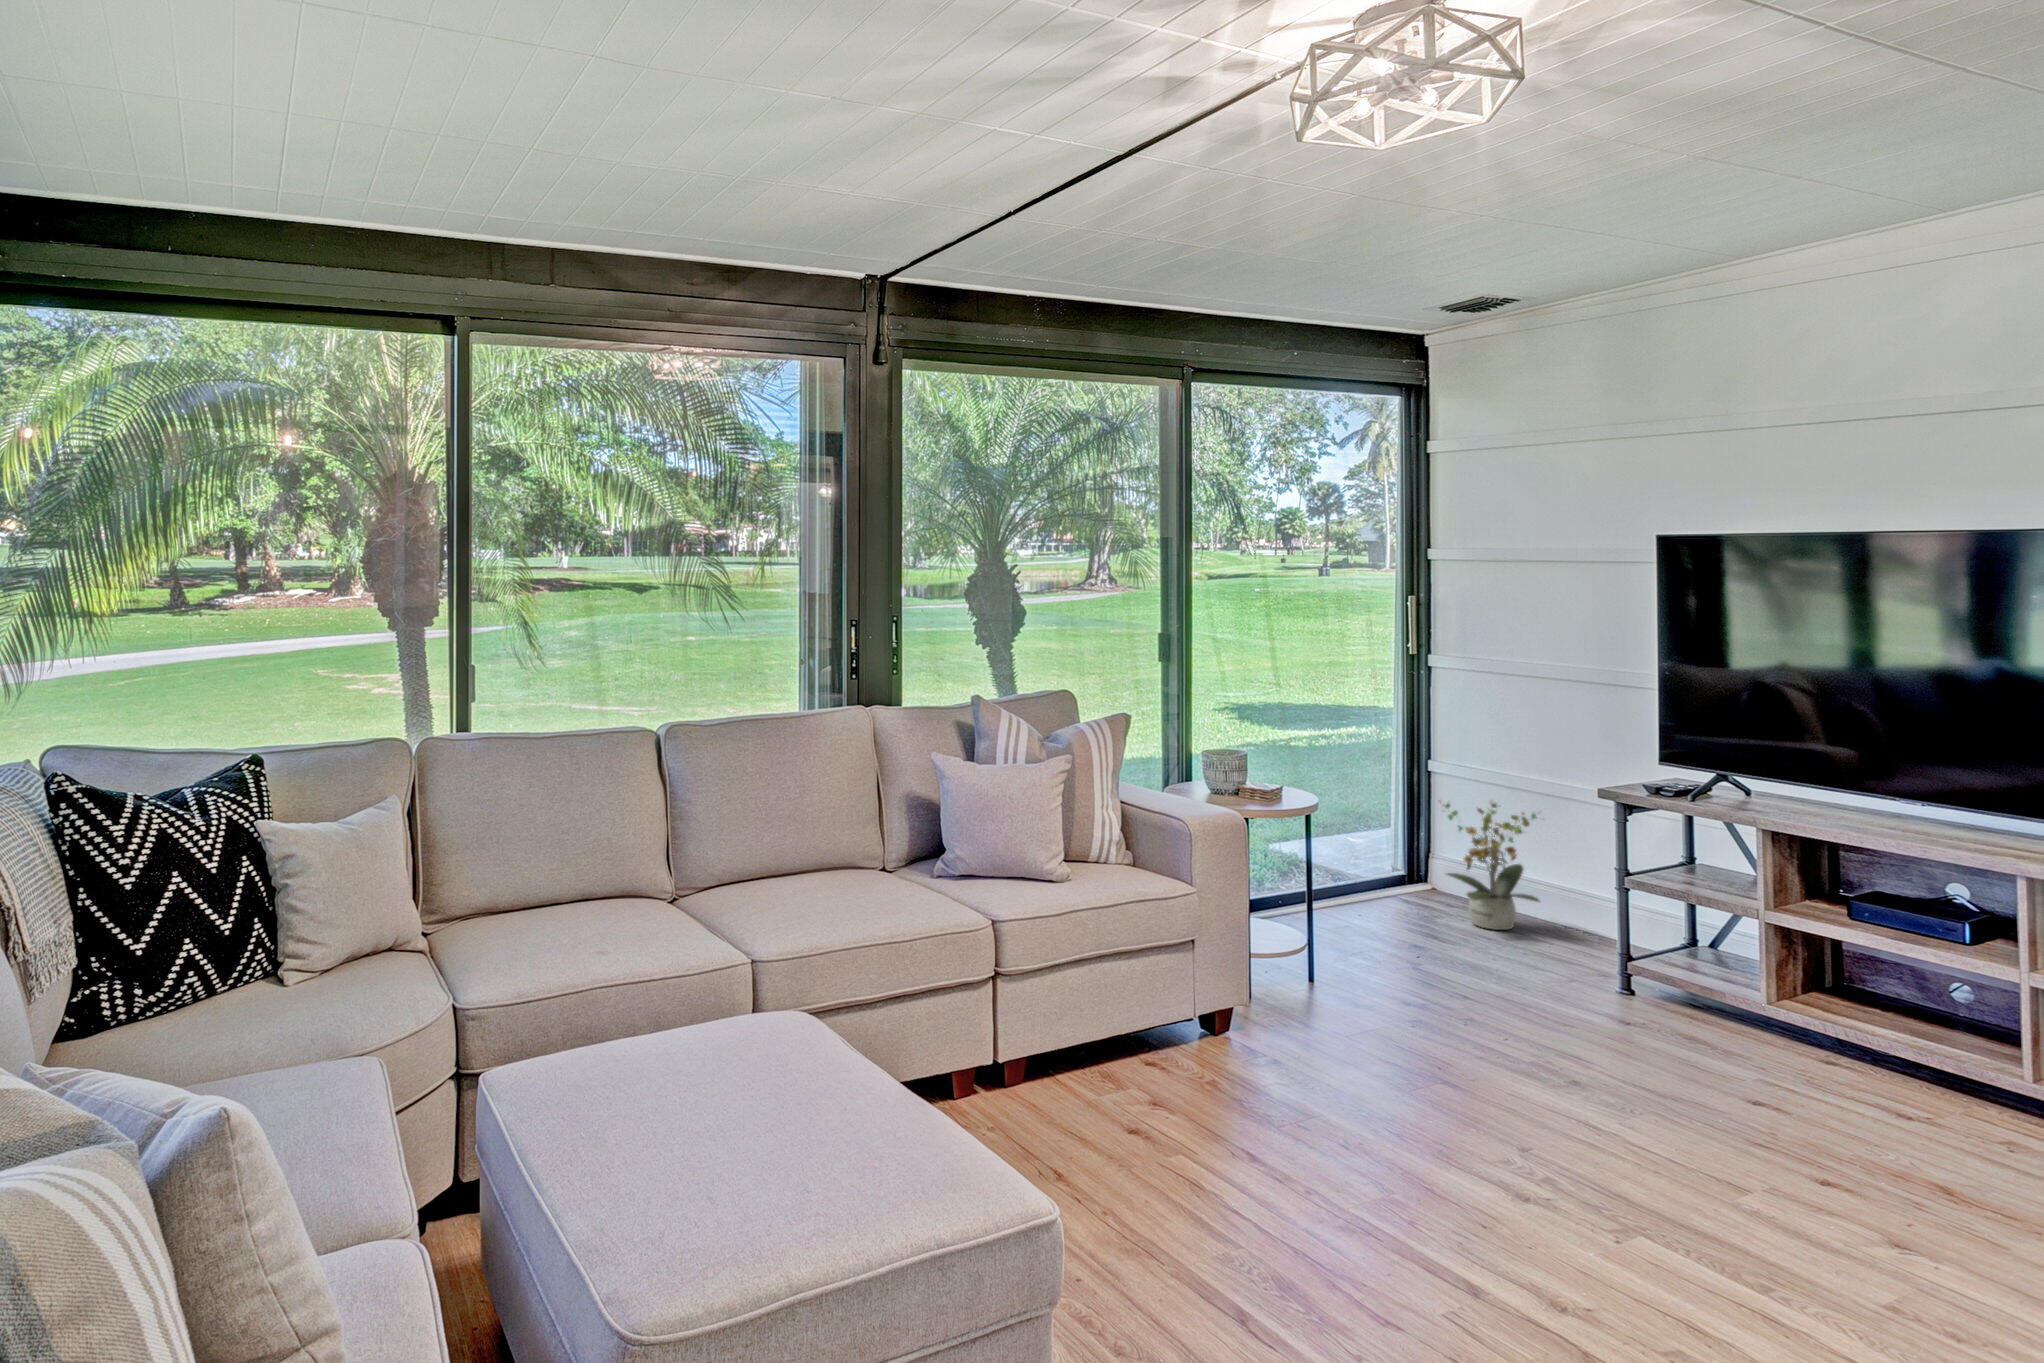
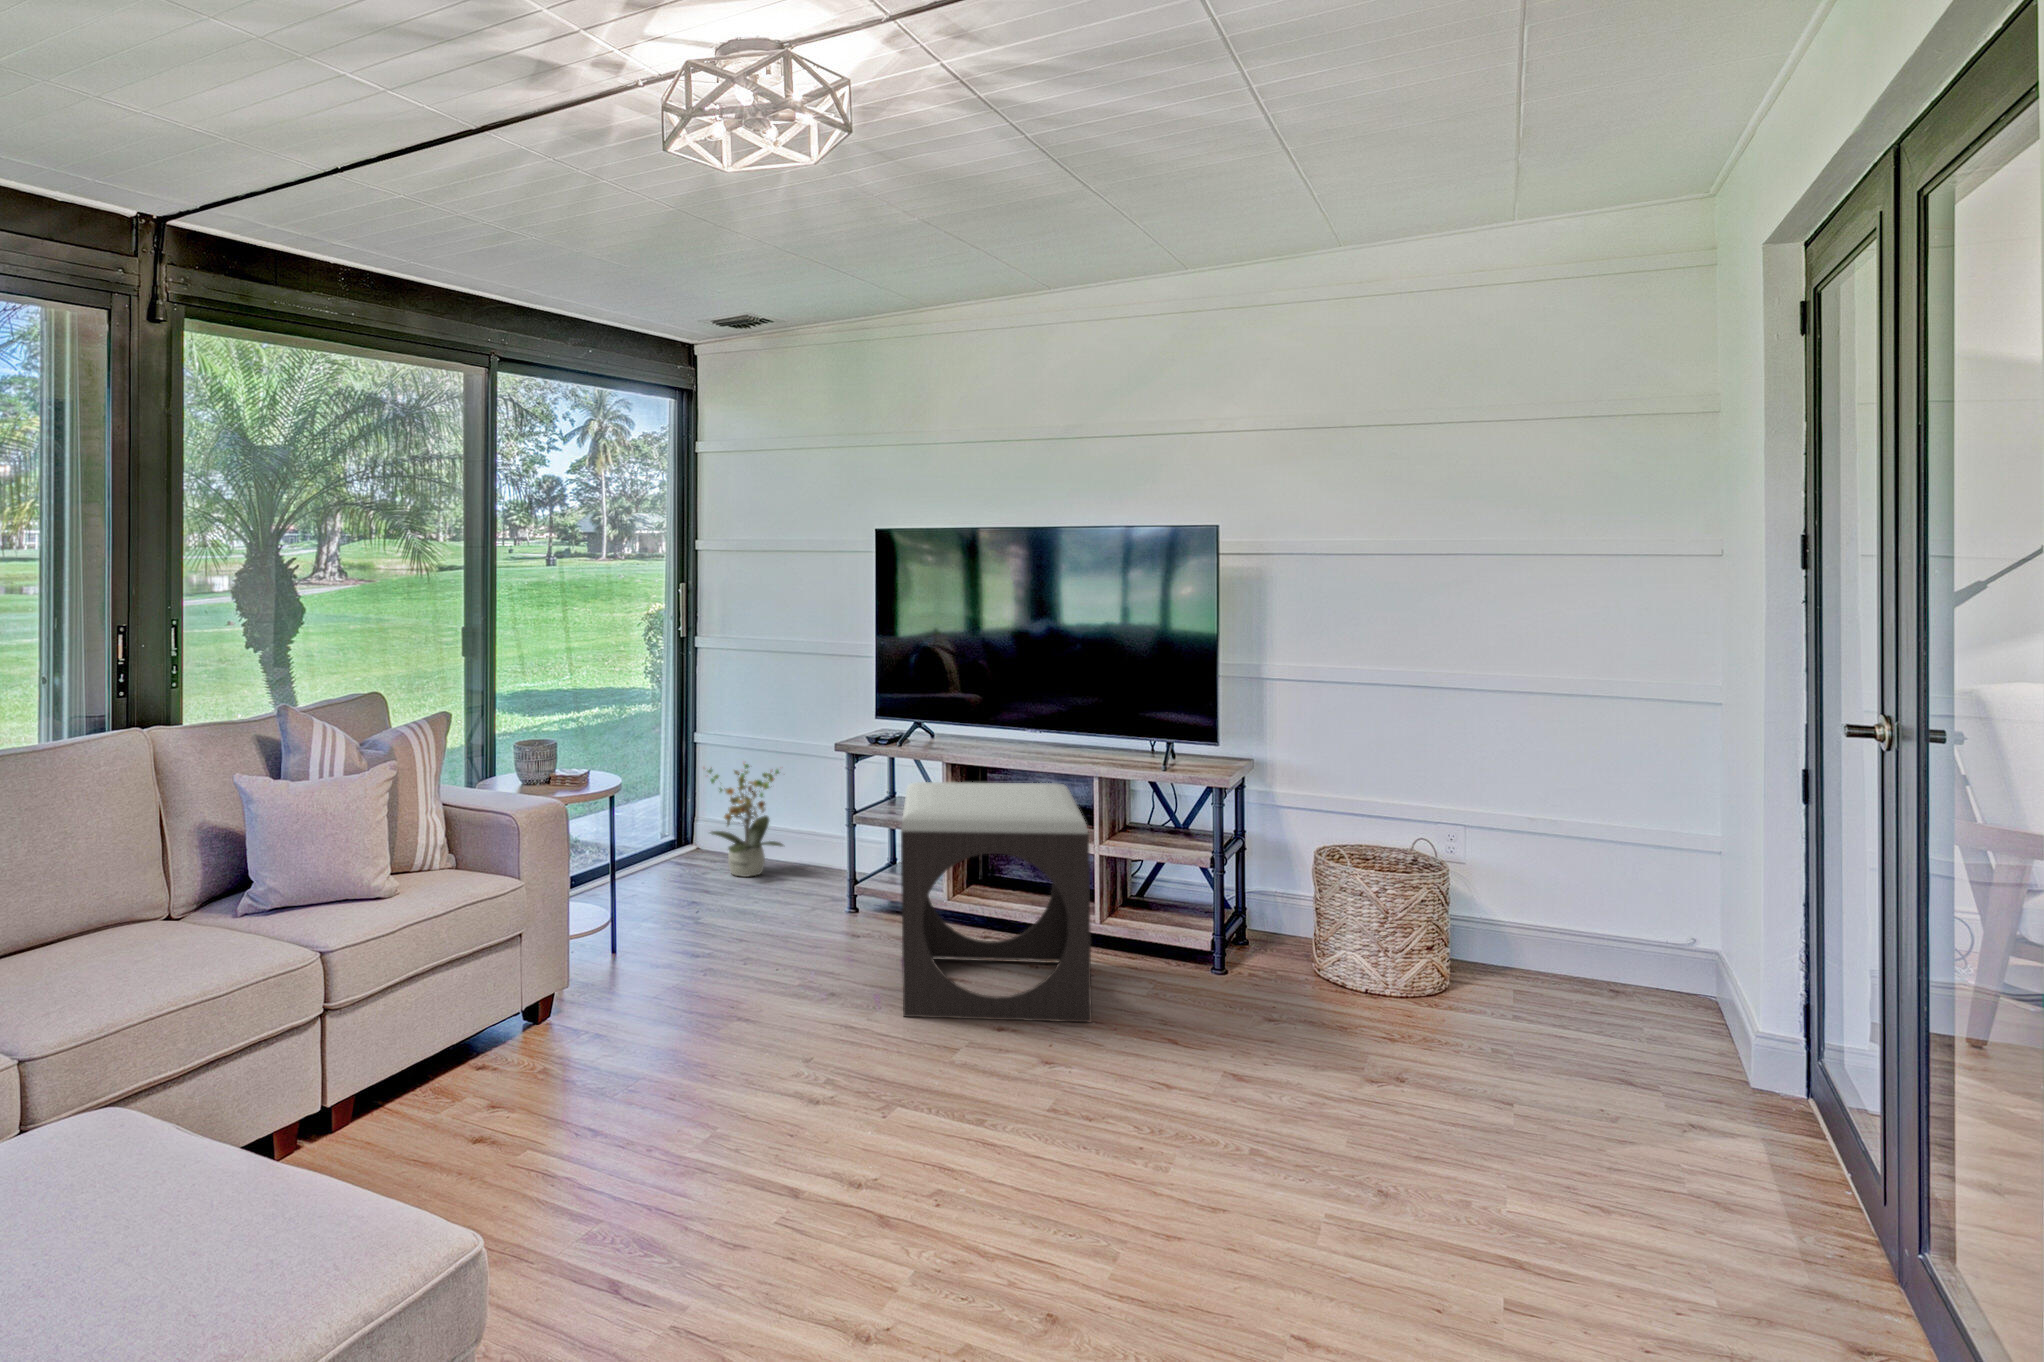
footstool: none [1664,847,1977,1202] -> present [901,782,1092,1023]

